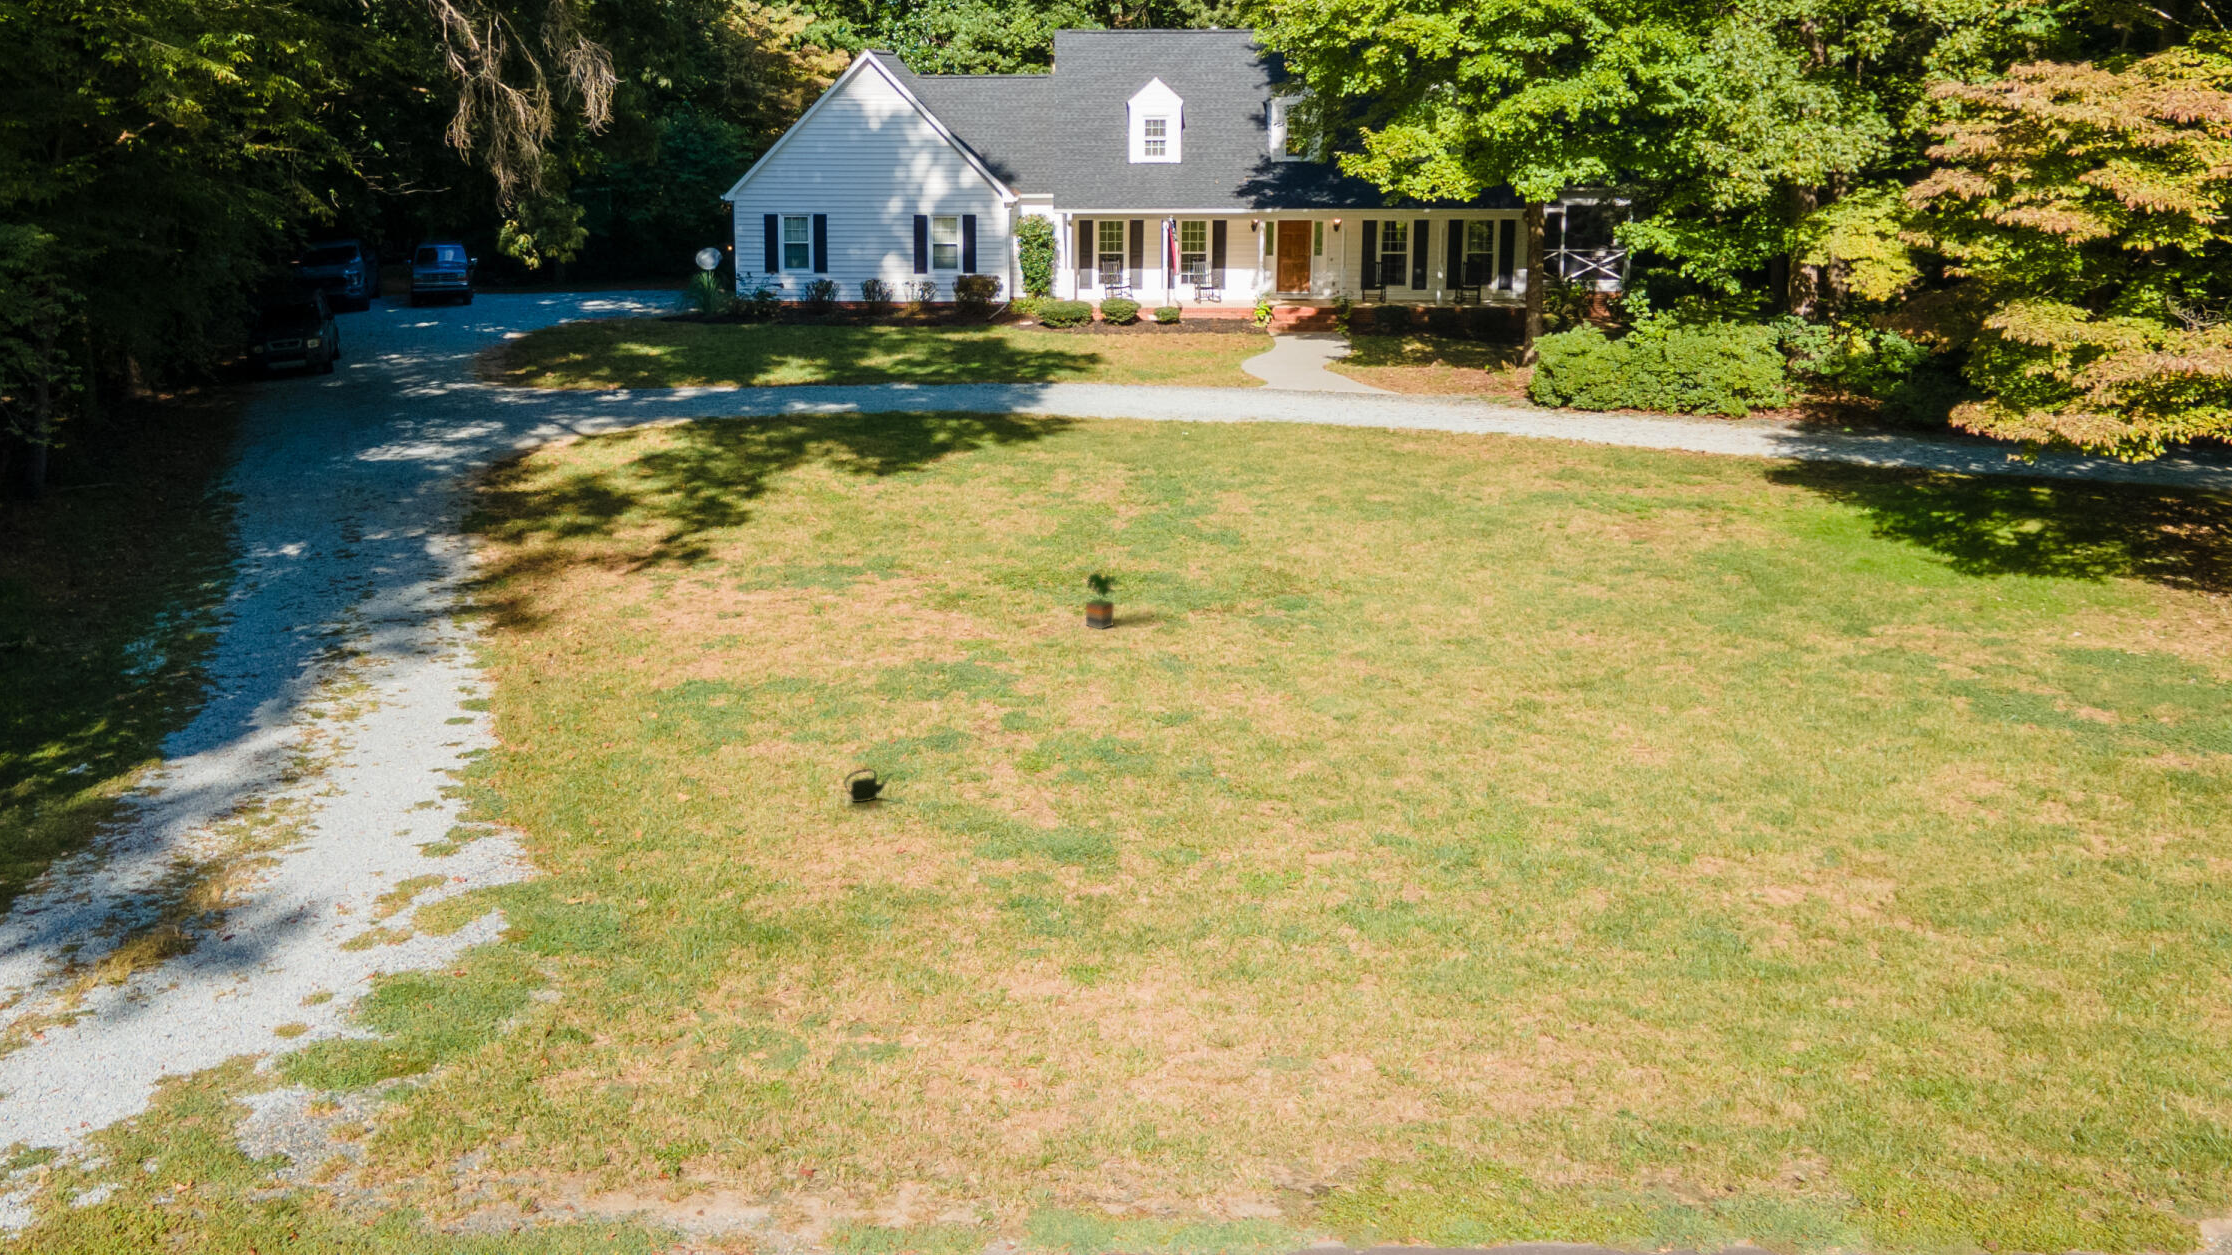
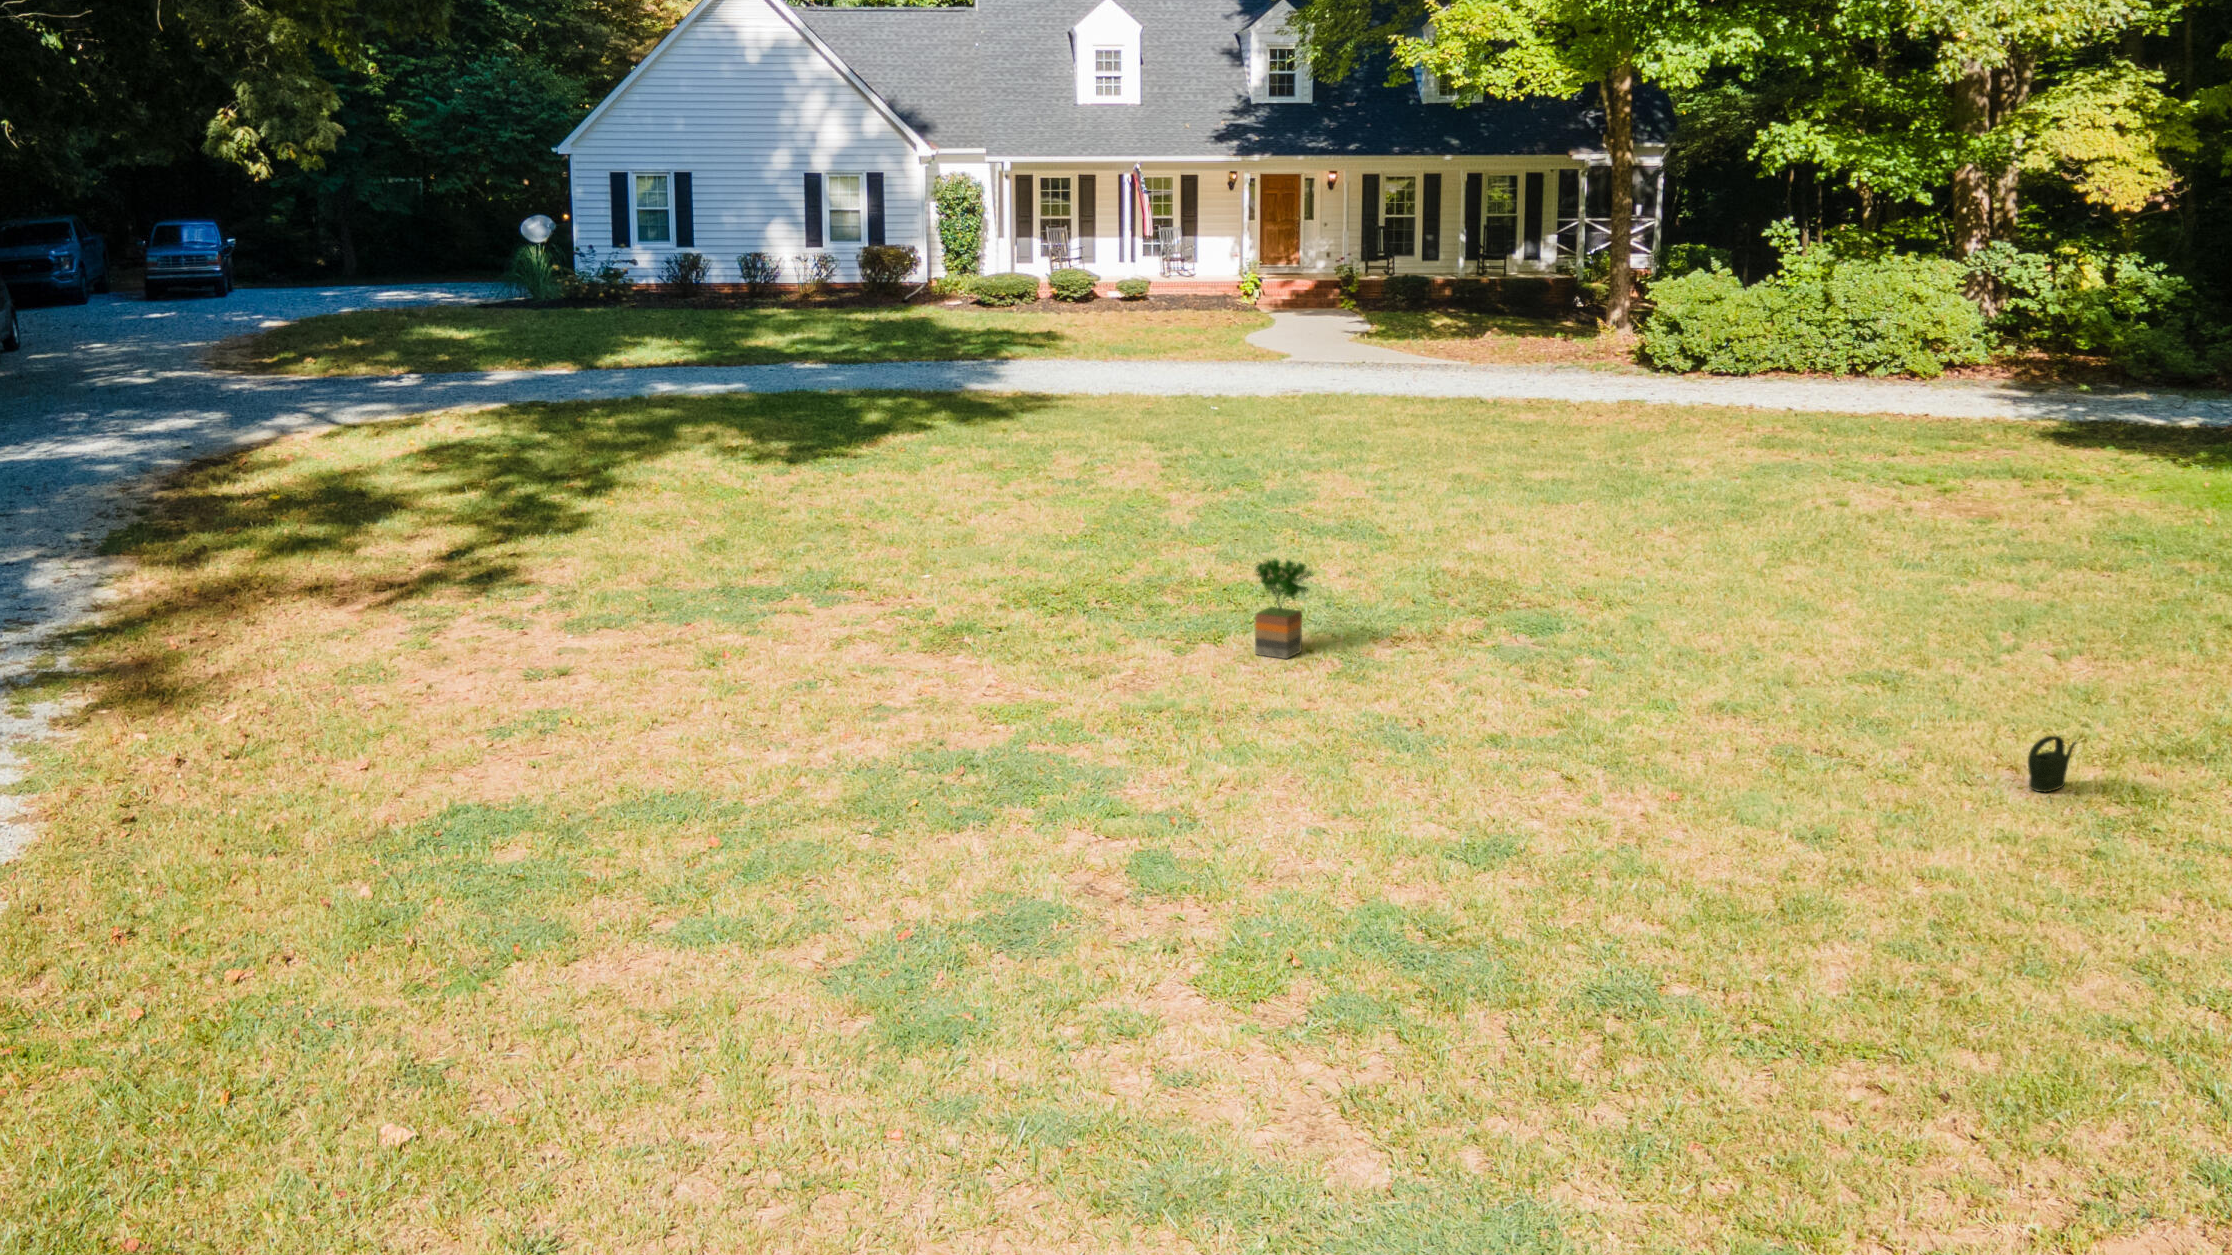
watering can: present [844,769,890,802] -> present [2028,736,2077,792]

